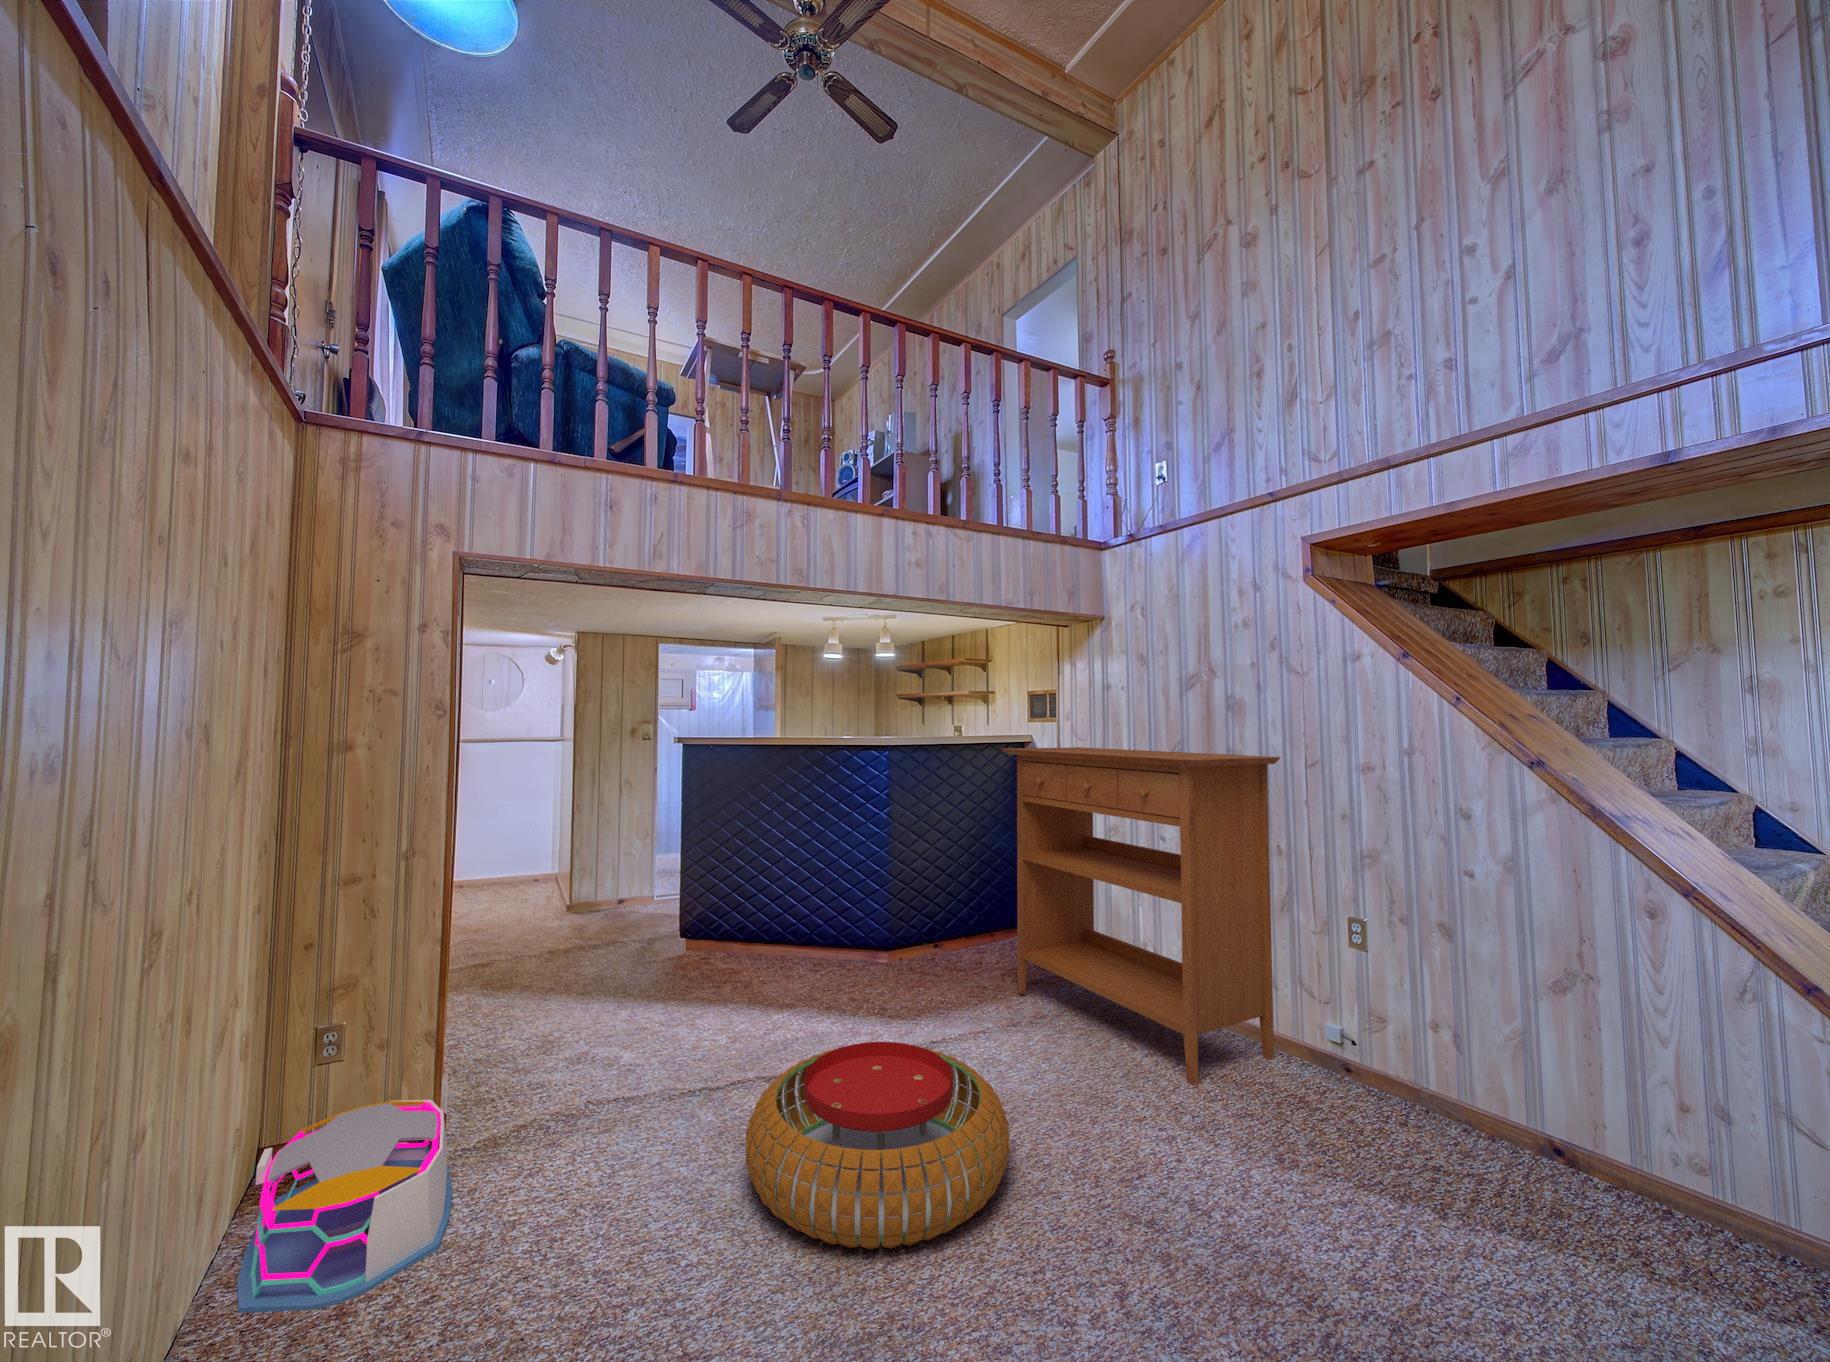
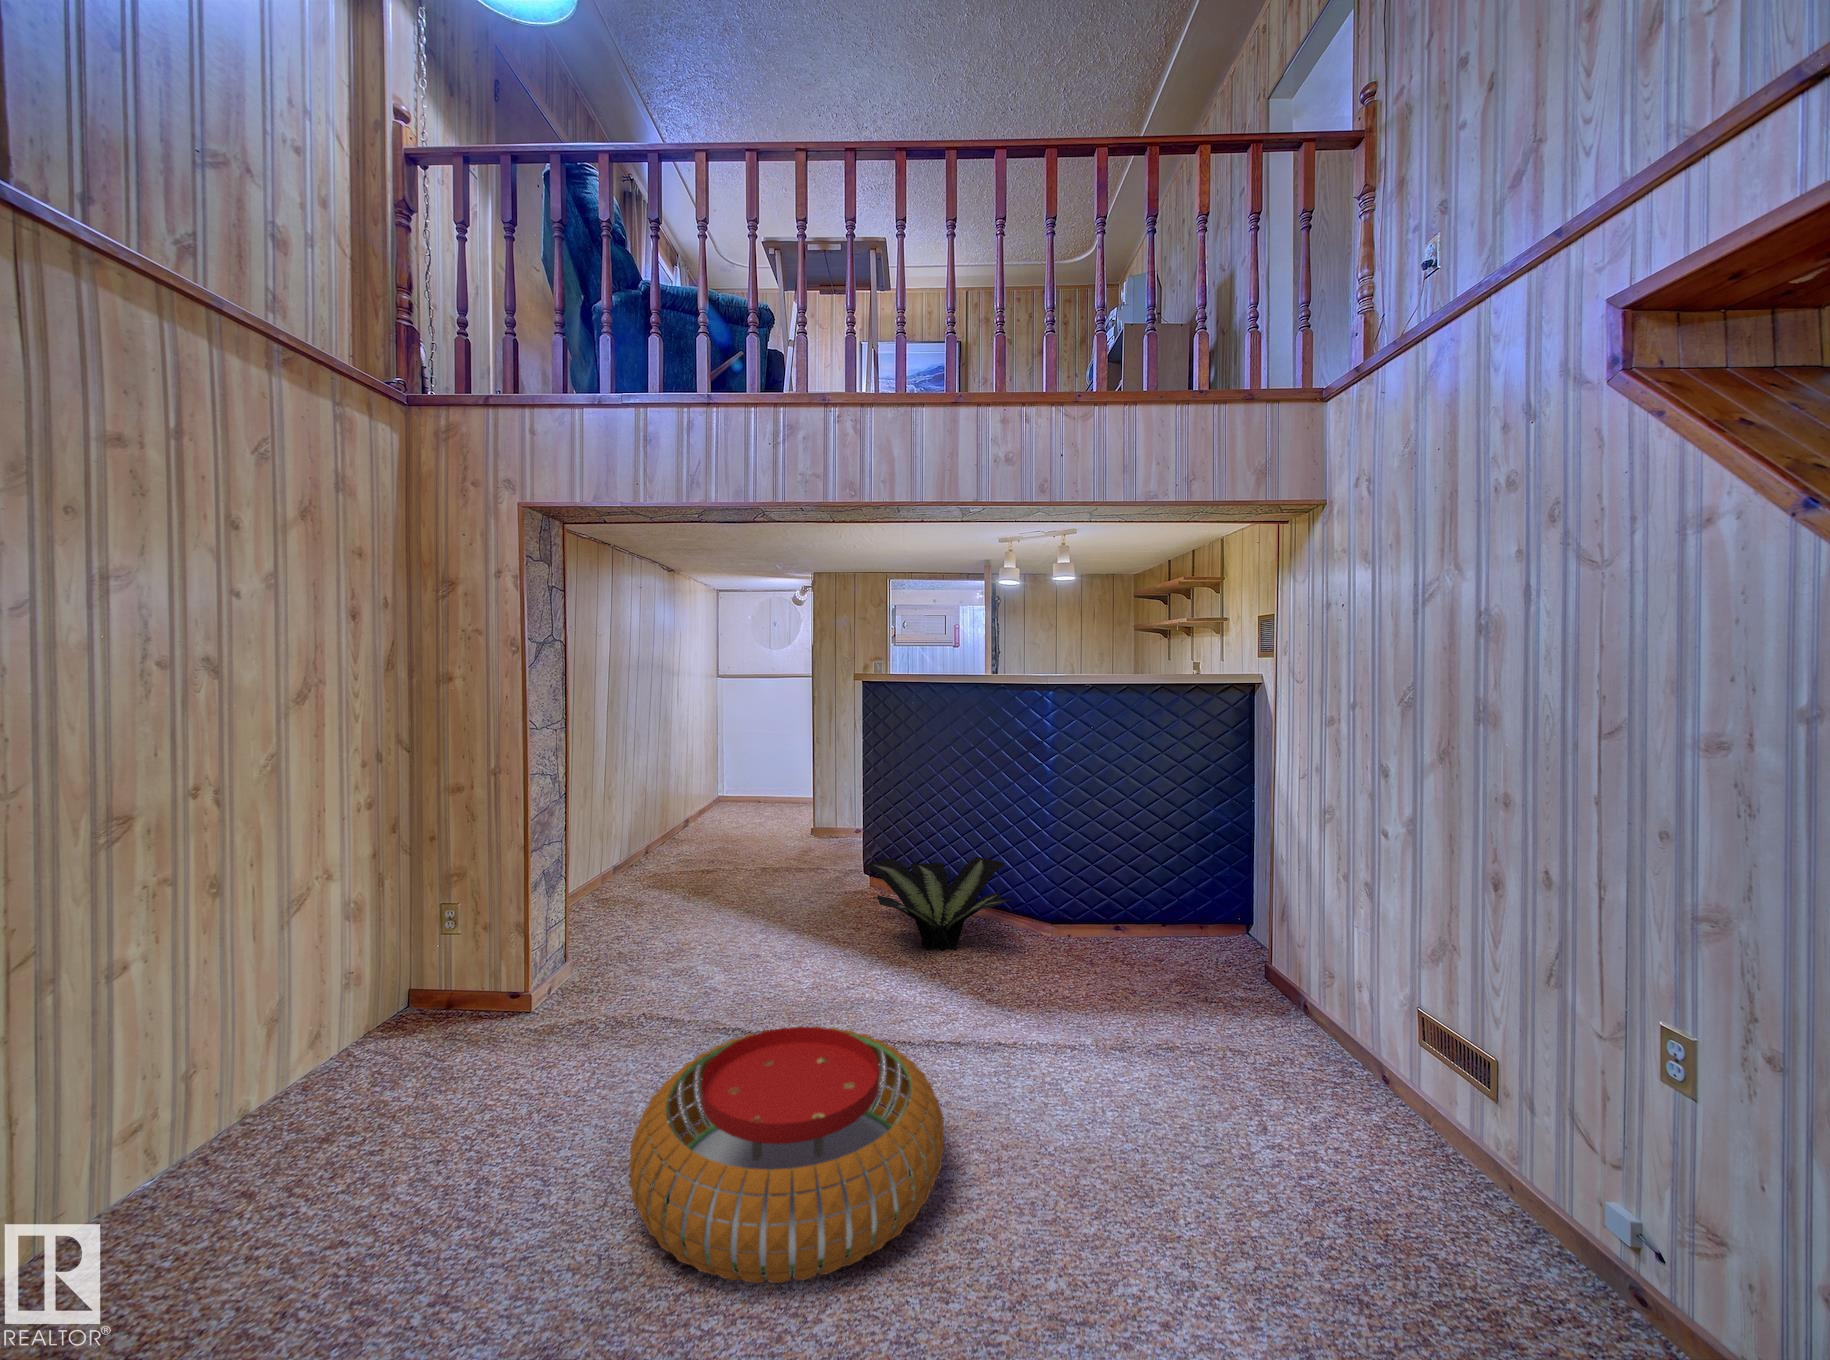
console table: present [1001,747,1280,1086] -> none [1154,692,1543,1227]
potted plant: none [721,901,873,992] -> present [865,857,1011,951]
storage bin: present [237,1100,452,1313] -> none [296,976,507,1132]

